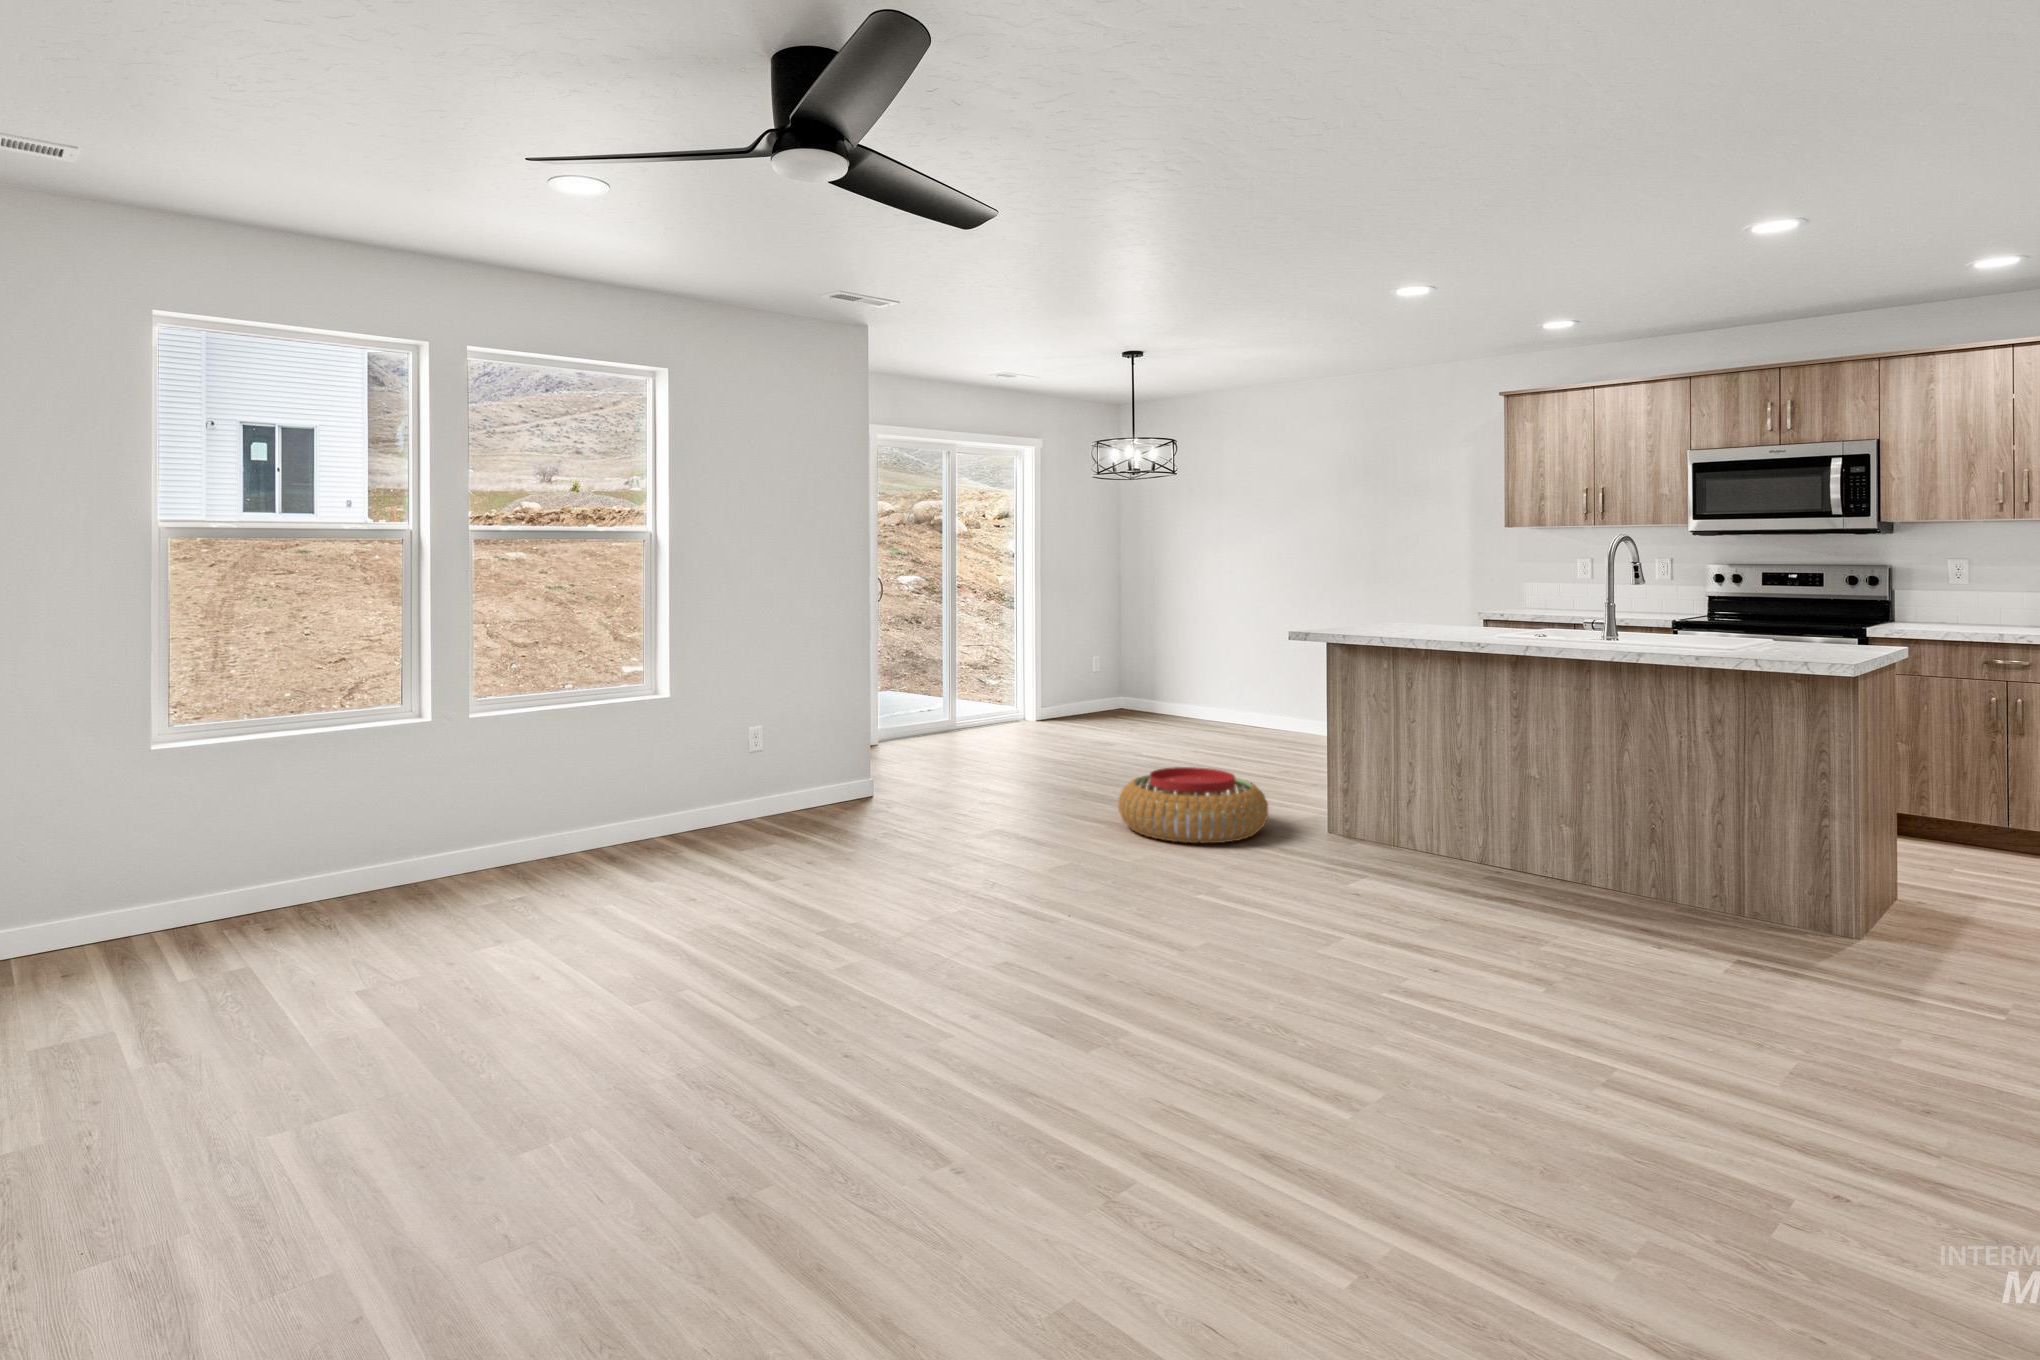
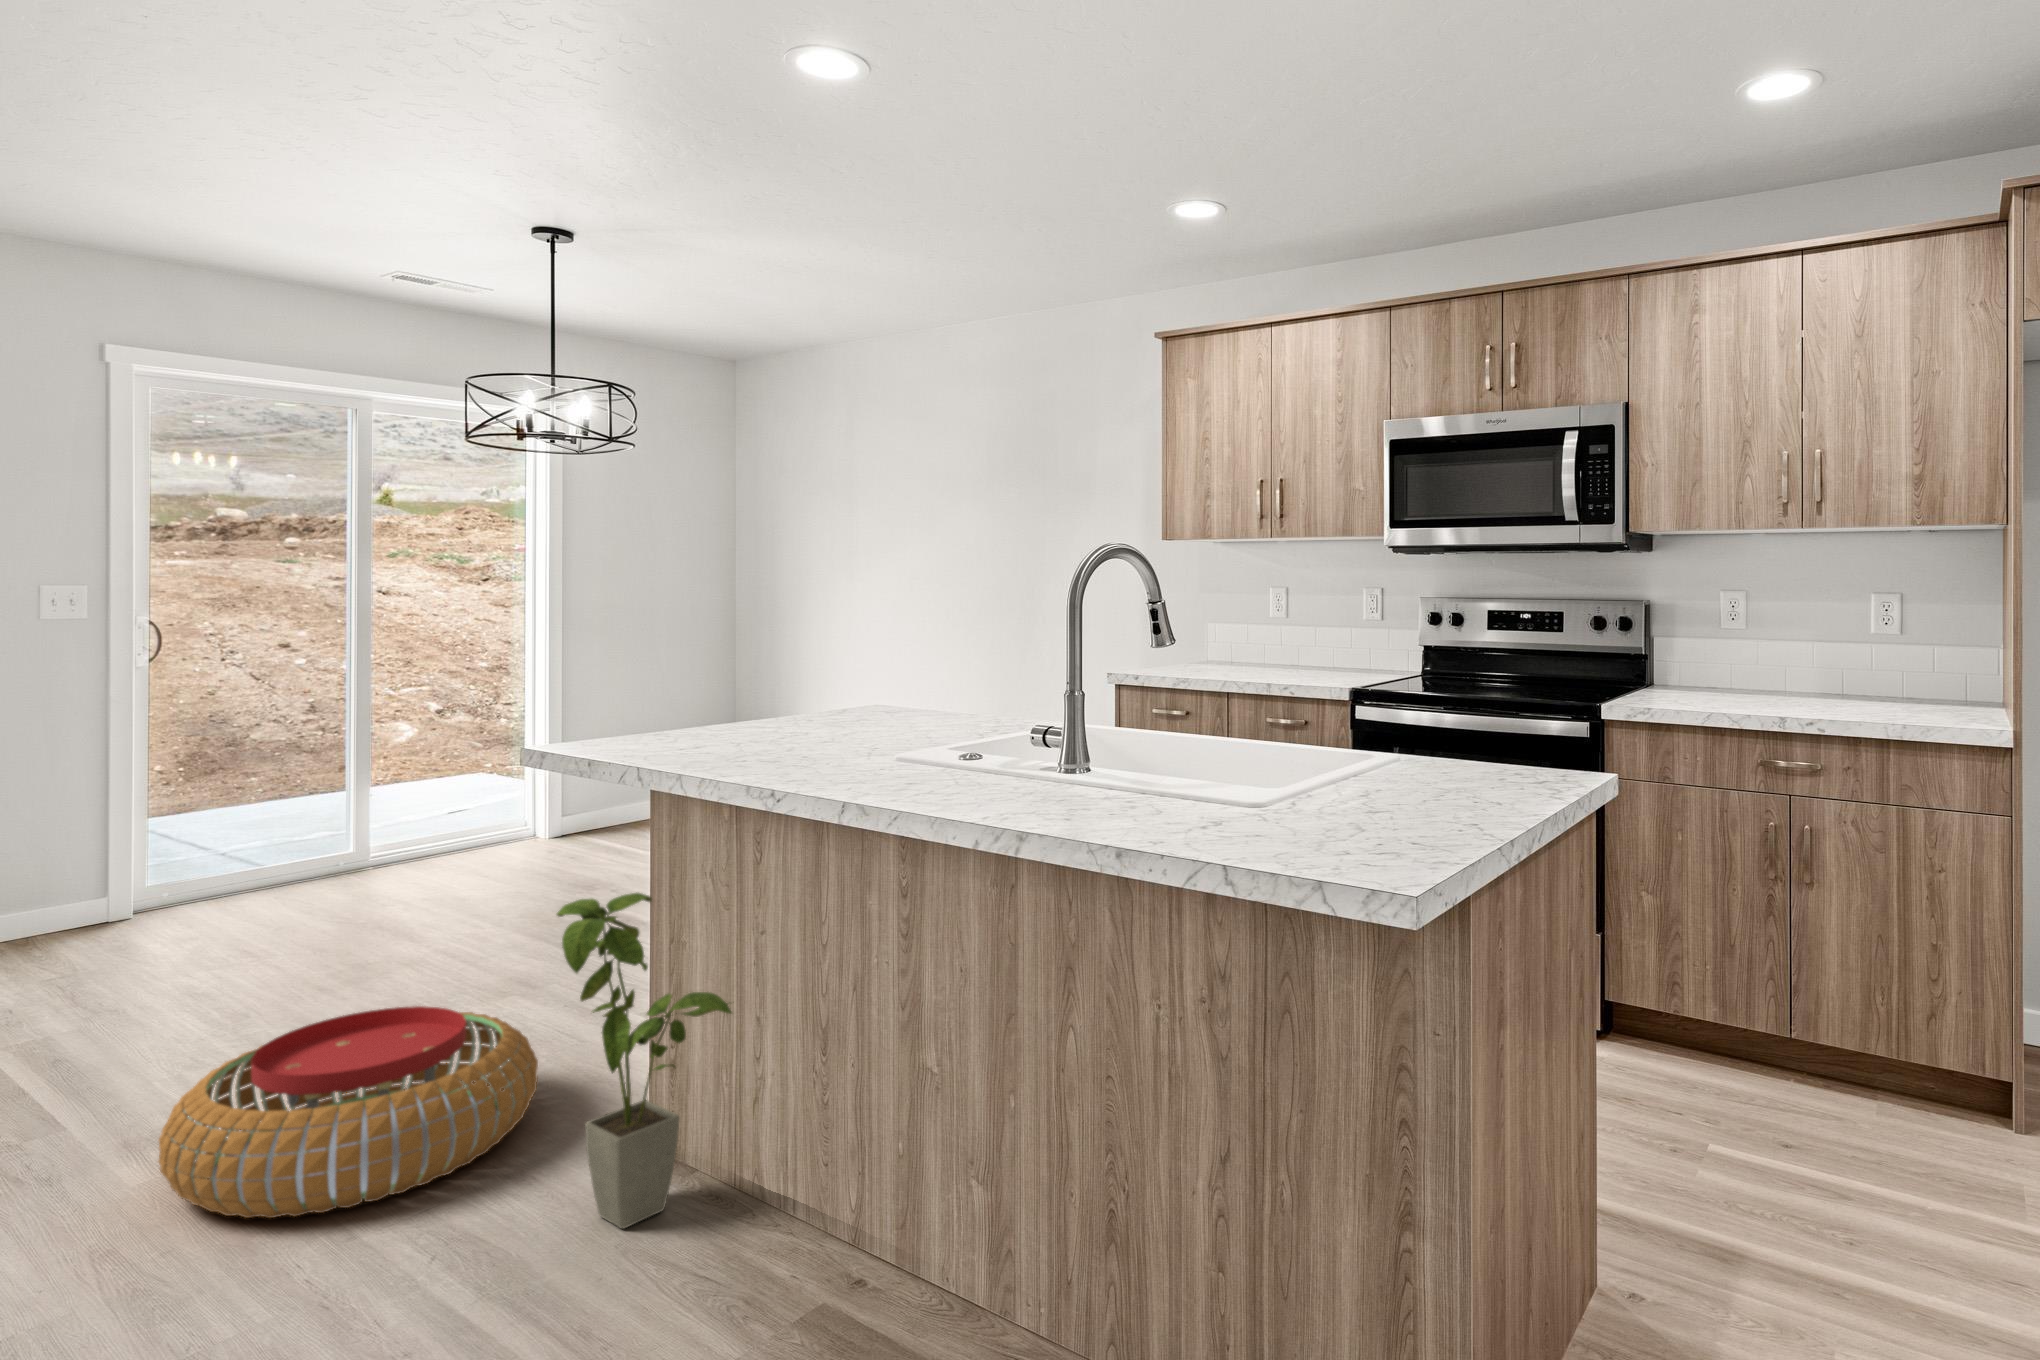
house plant: none [1333,701,1421,856] -> present [557,893,732,1229]

